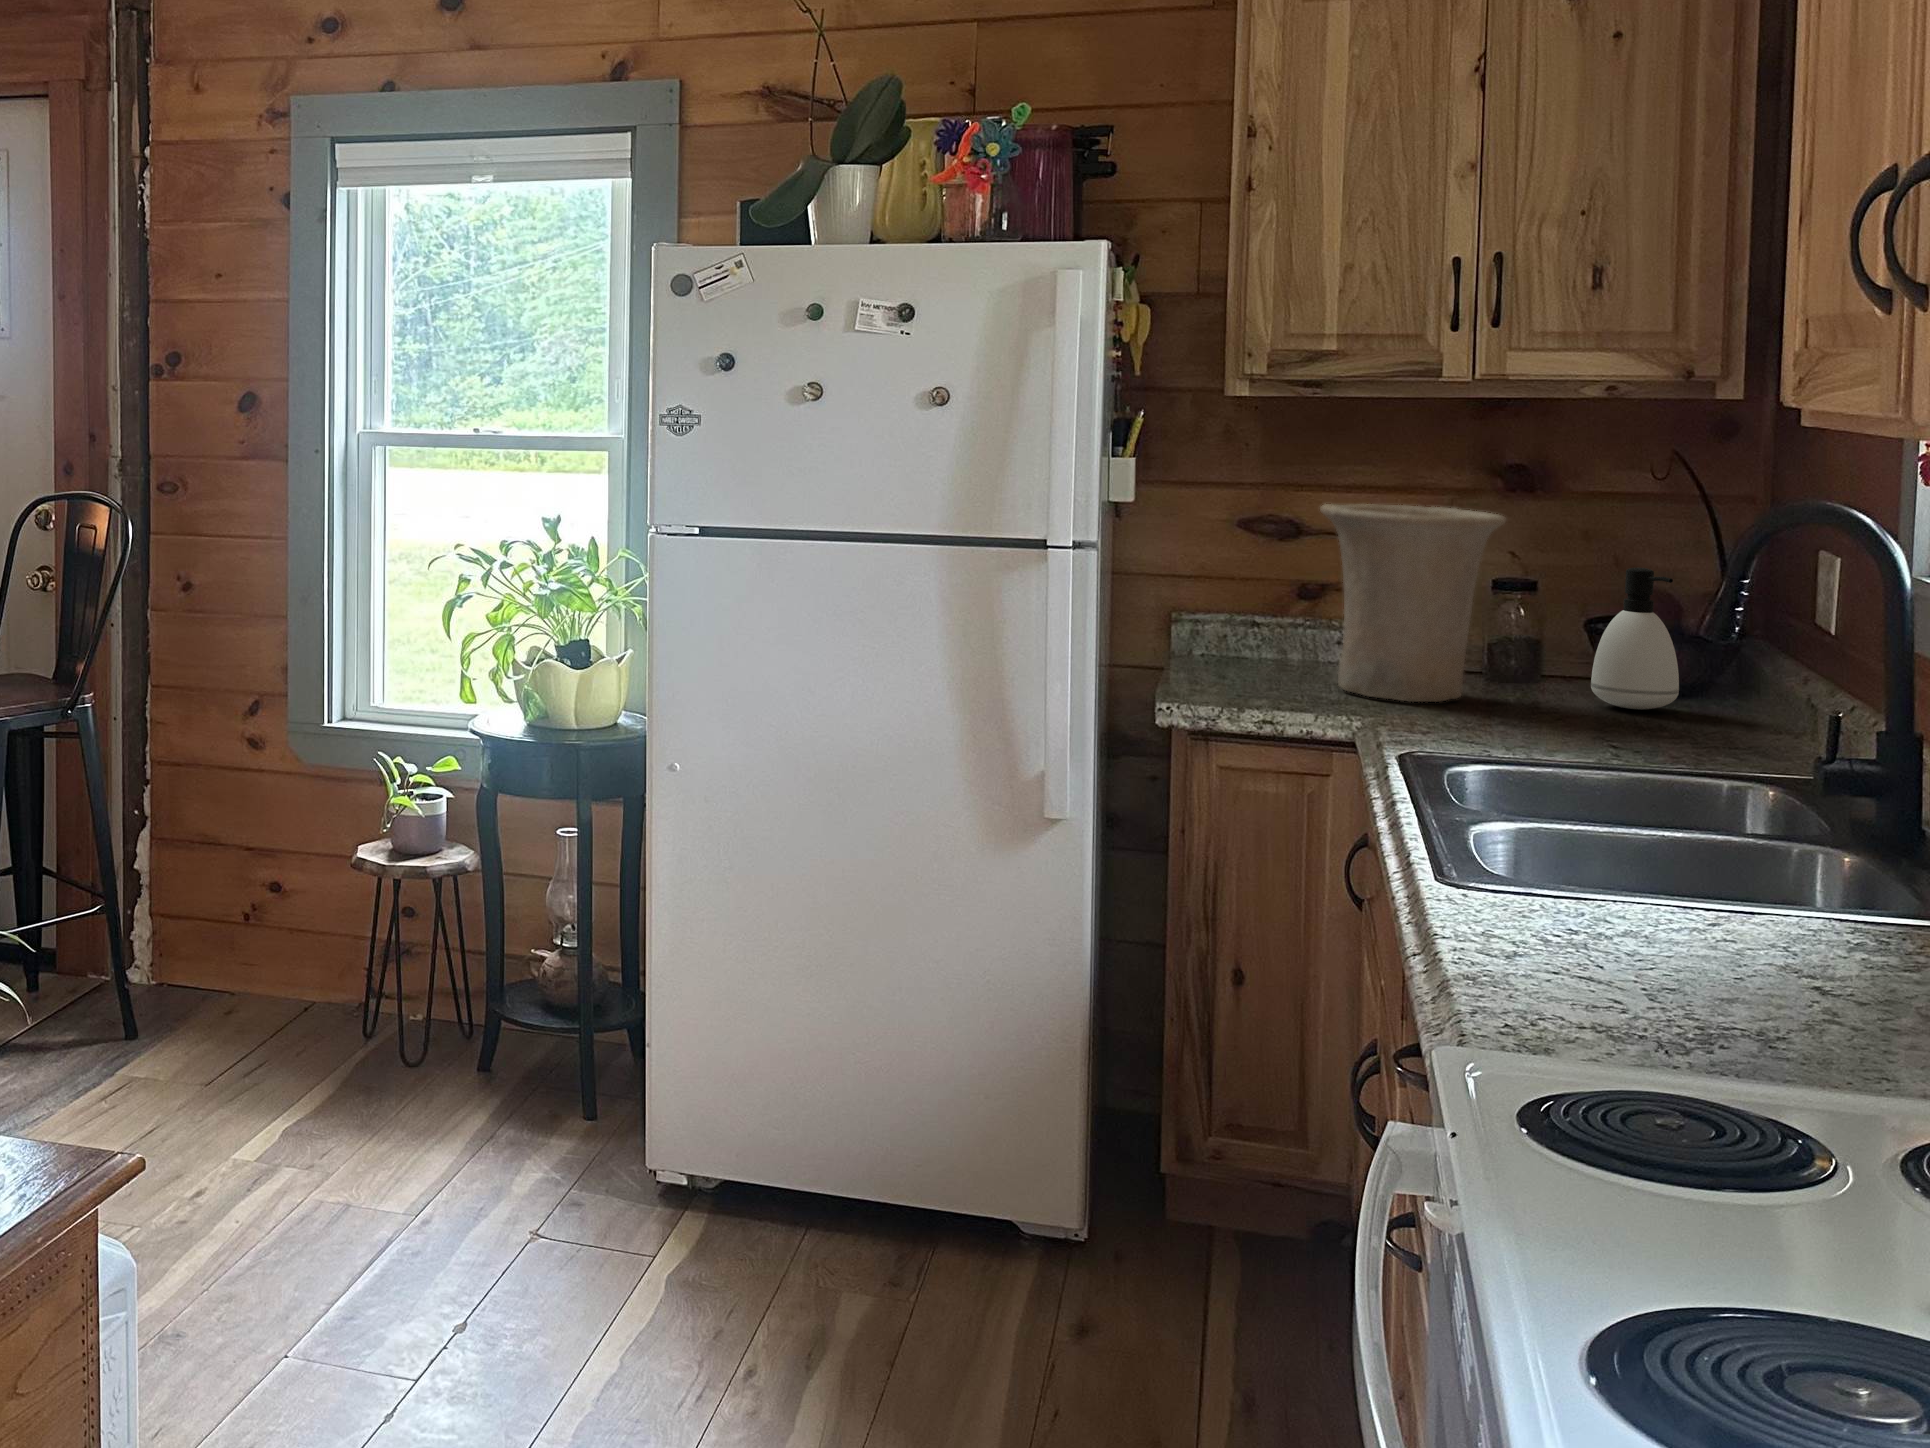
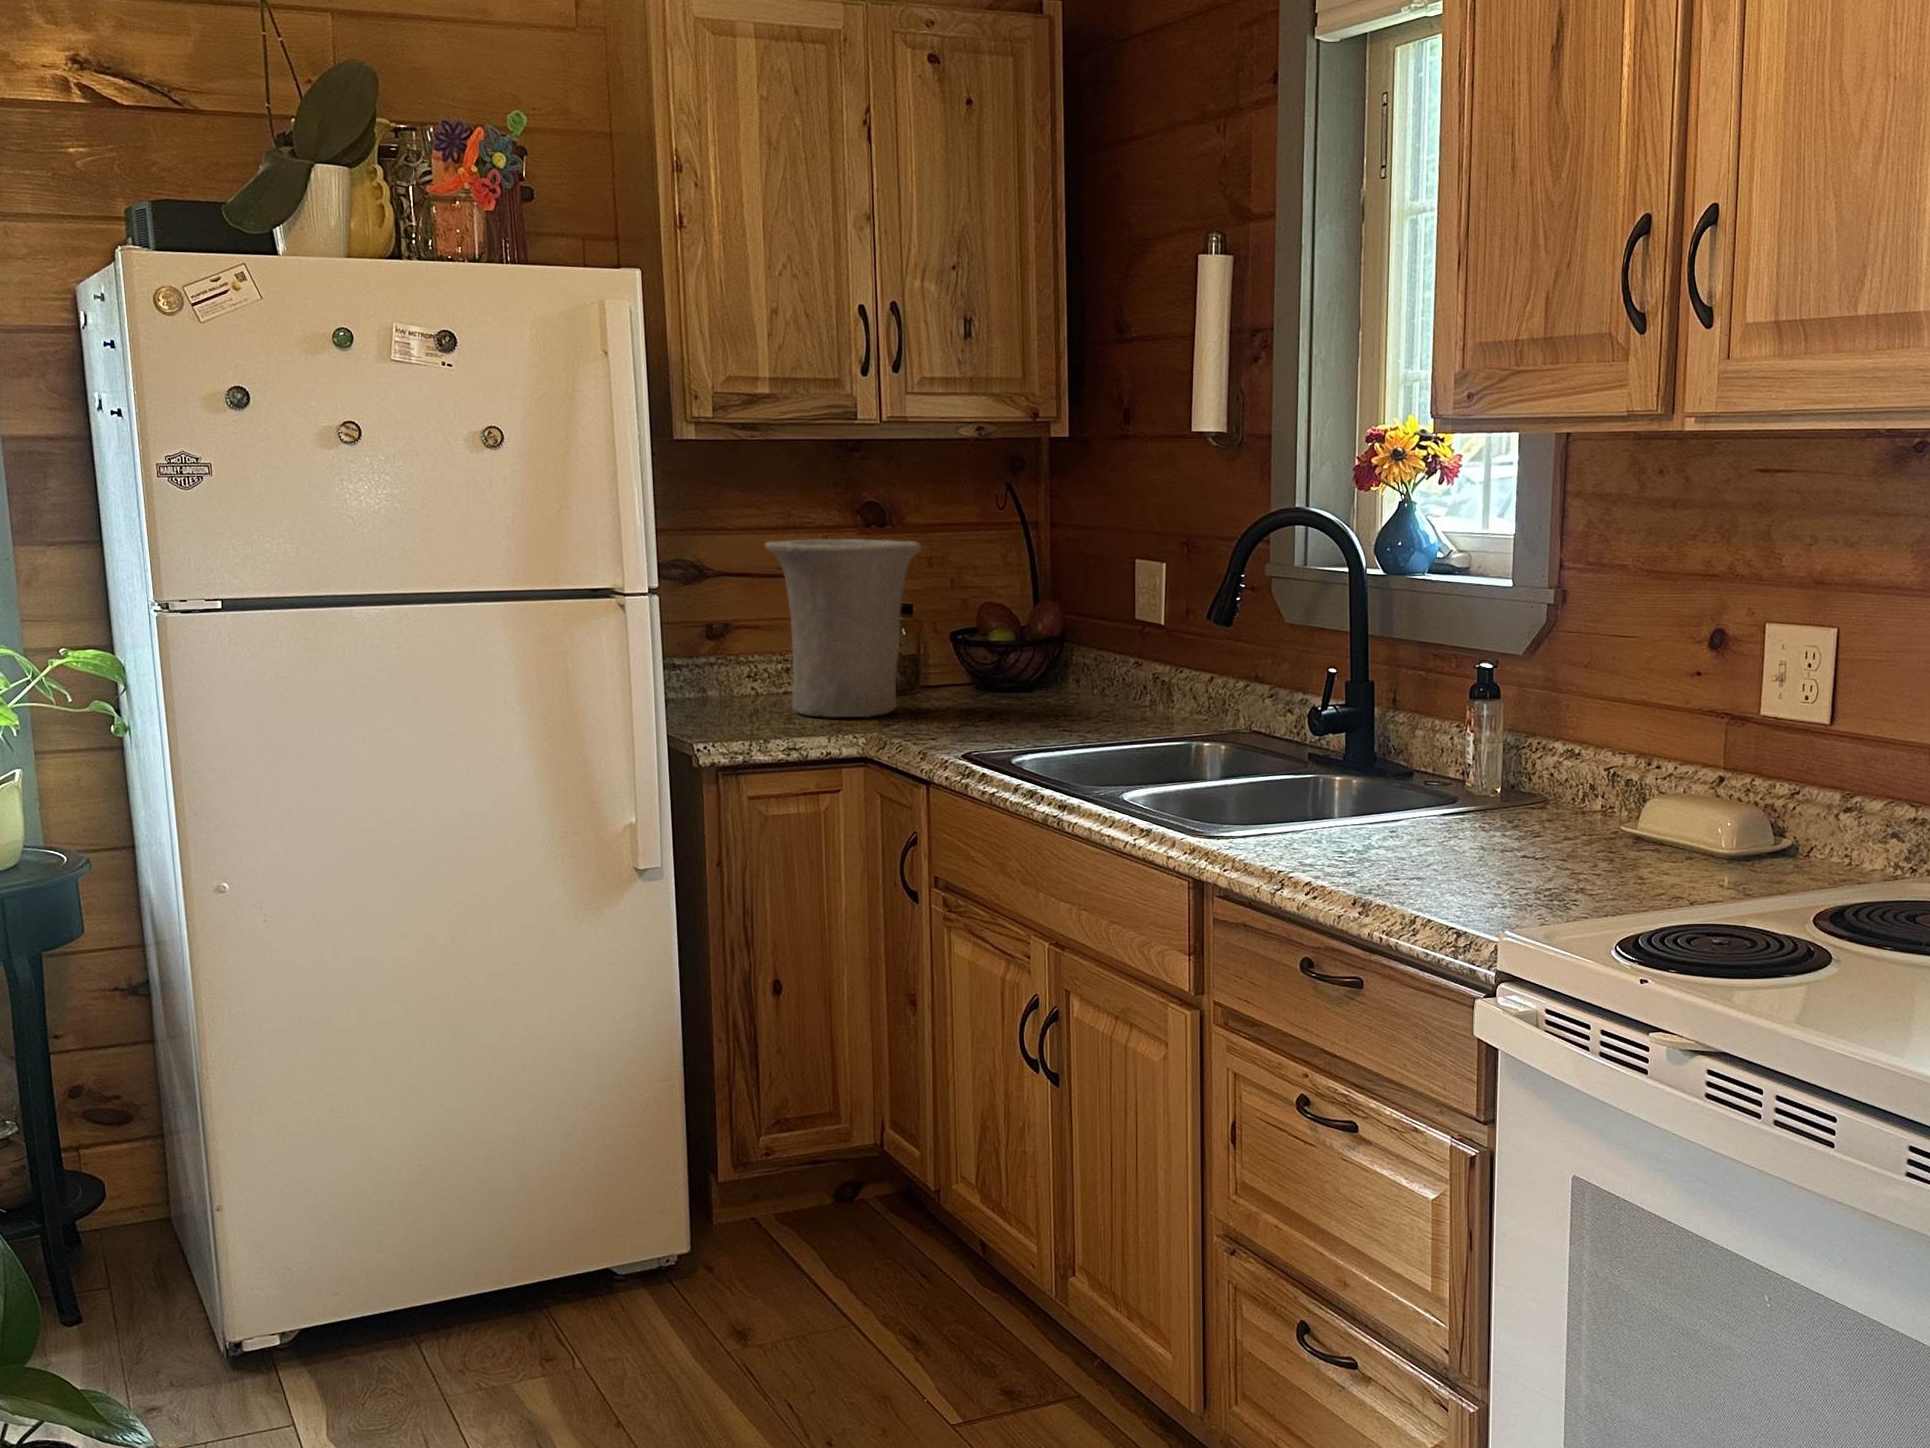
soap dispenser: present [1591,568,1679,709] -> none [975,580,1039,701]

